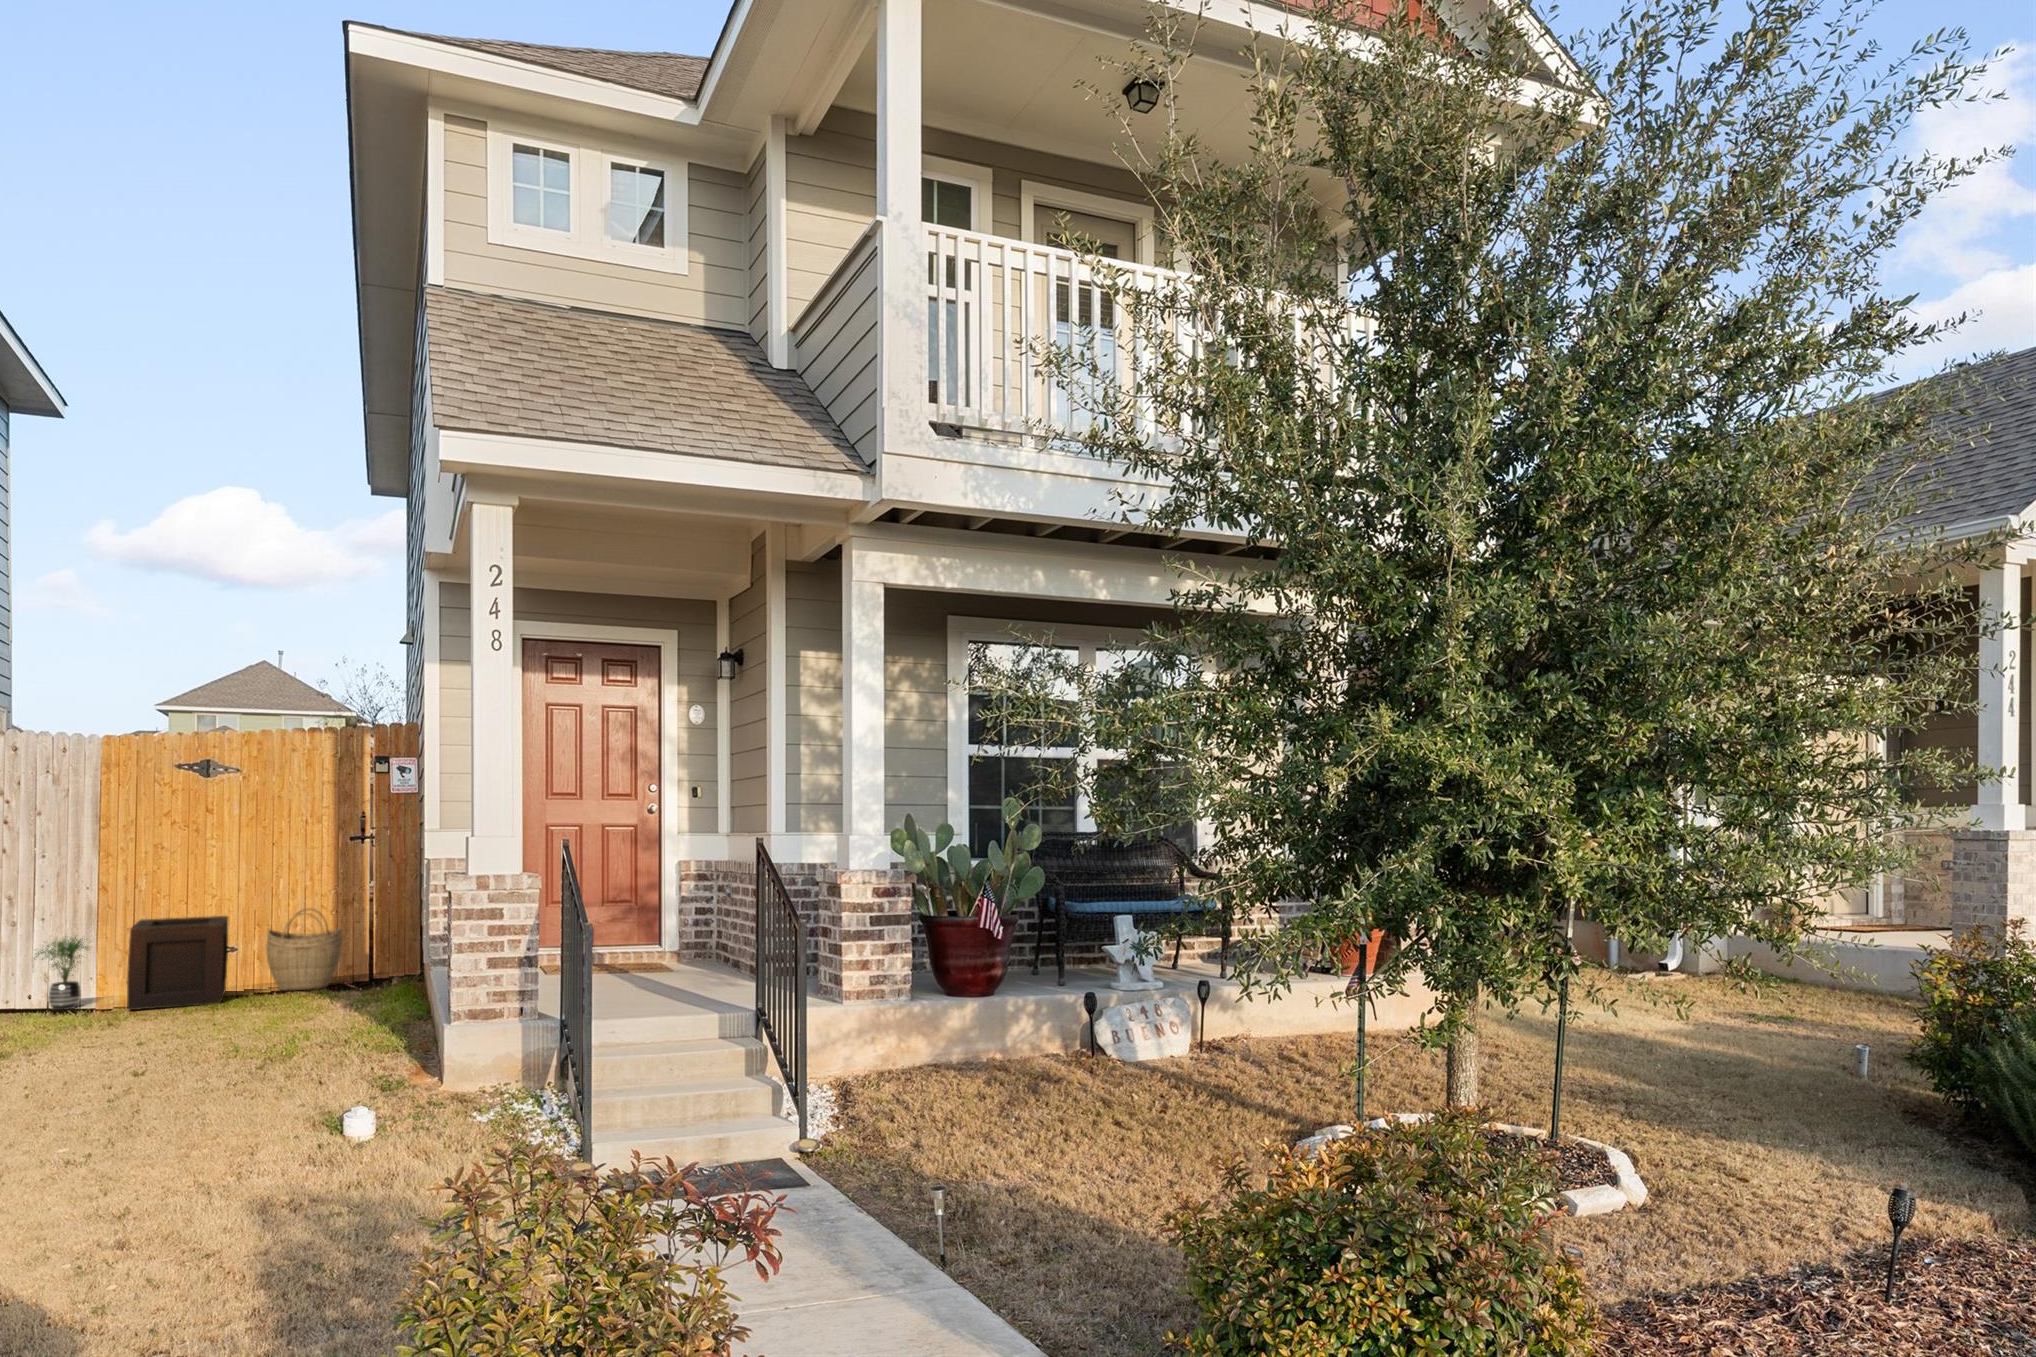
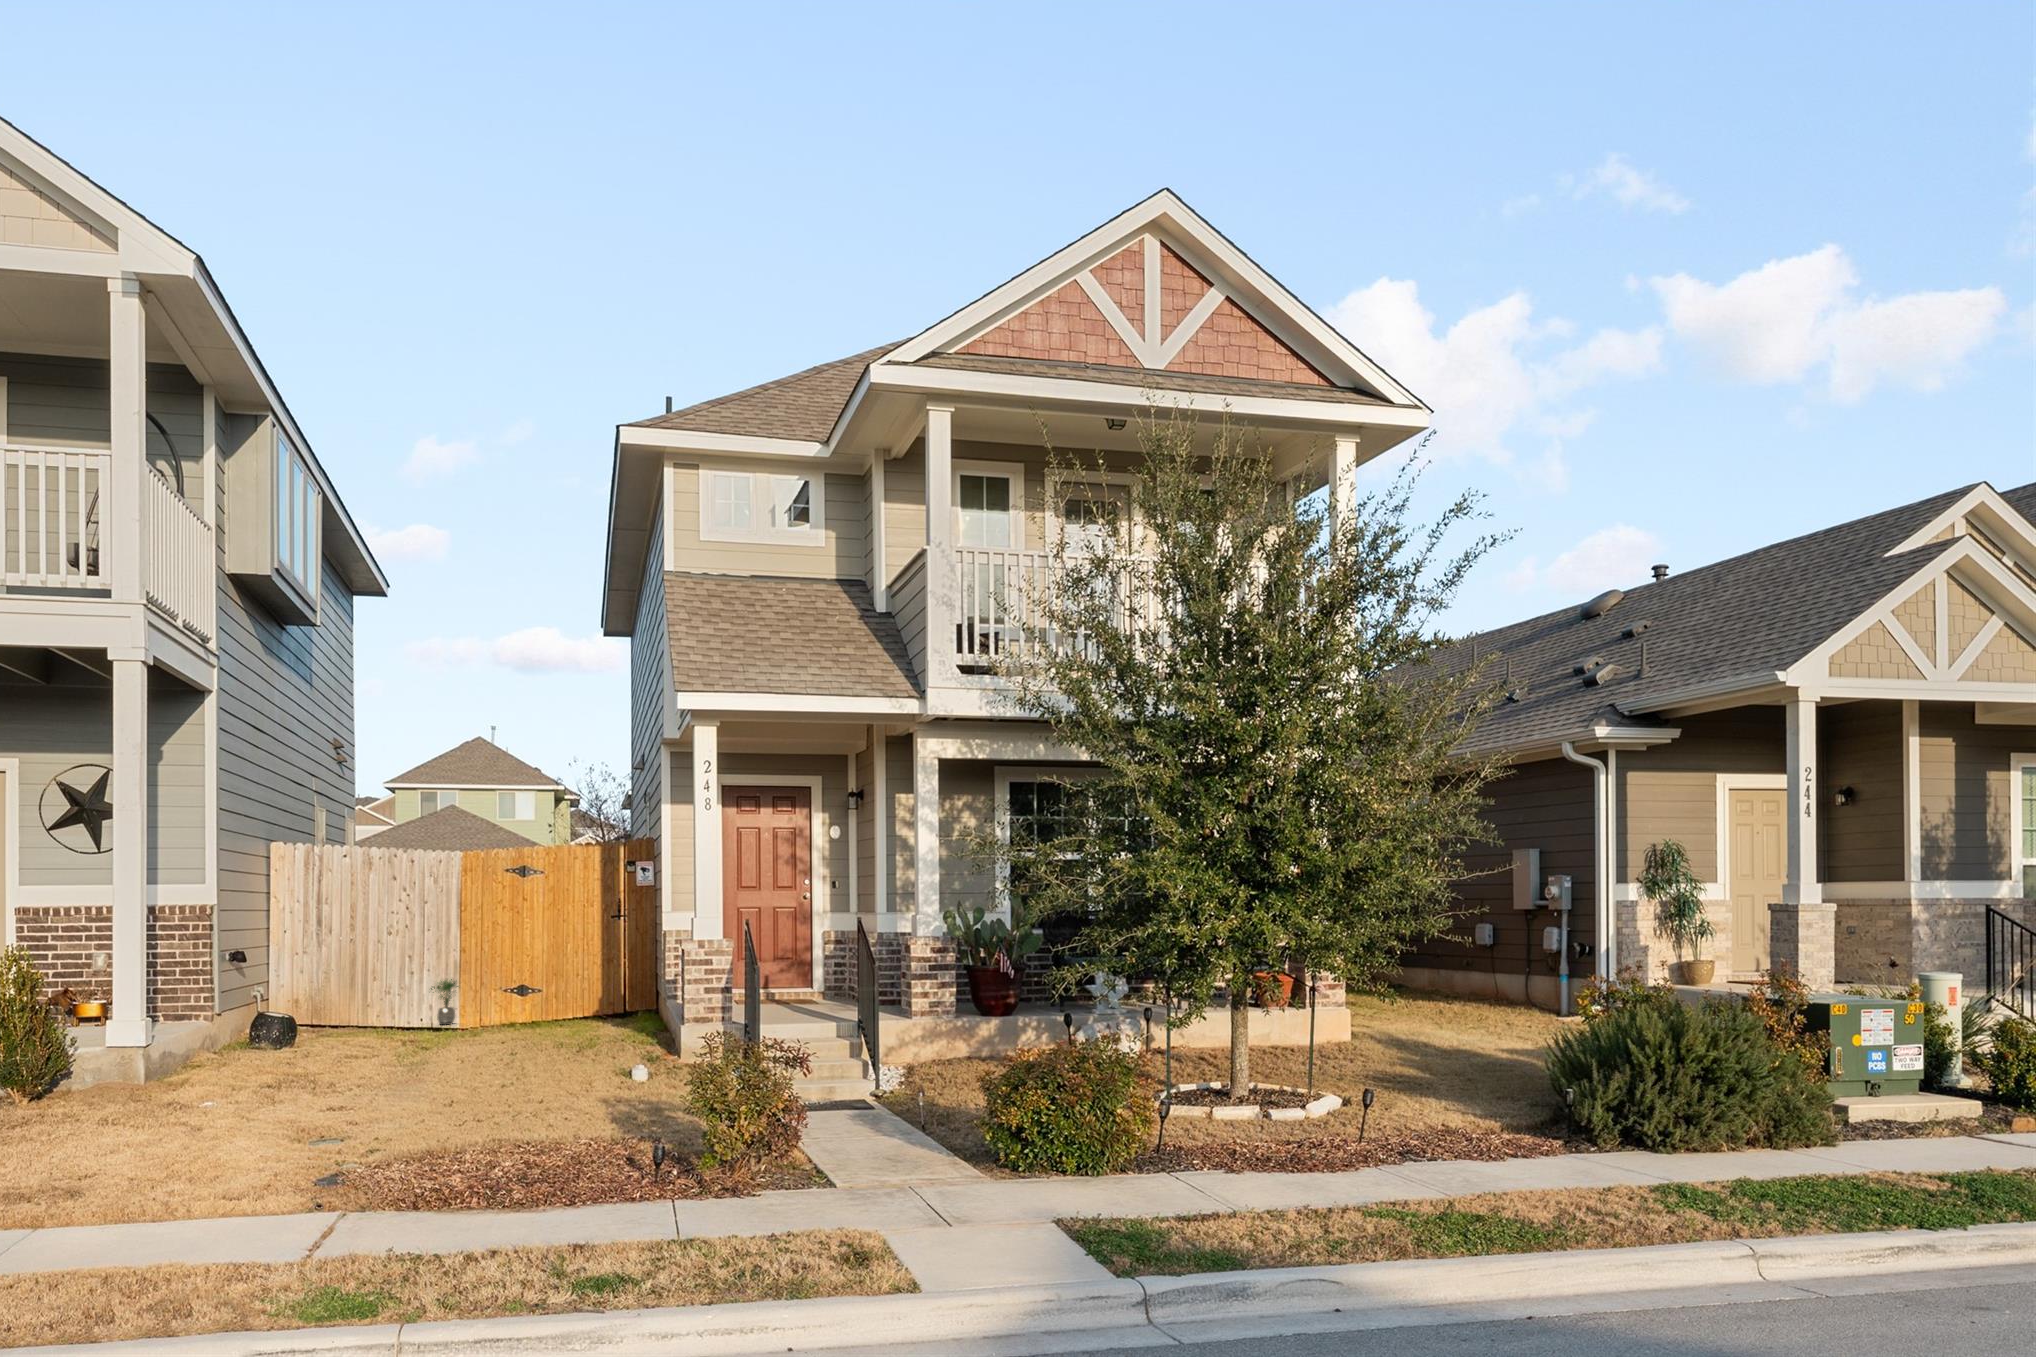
woven basket: present [266,909,343,991] -> none [563,963,609,1016]
wooden crate: present [127,916,228,1010] -> none [485,967,539,1025]

